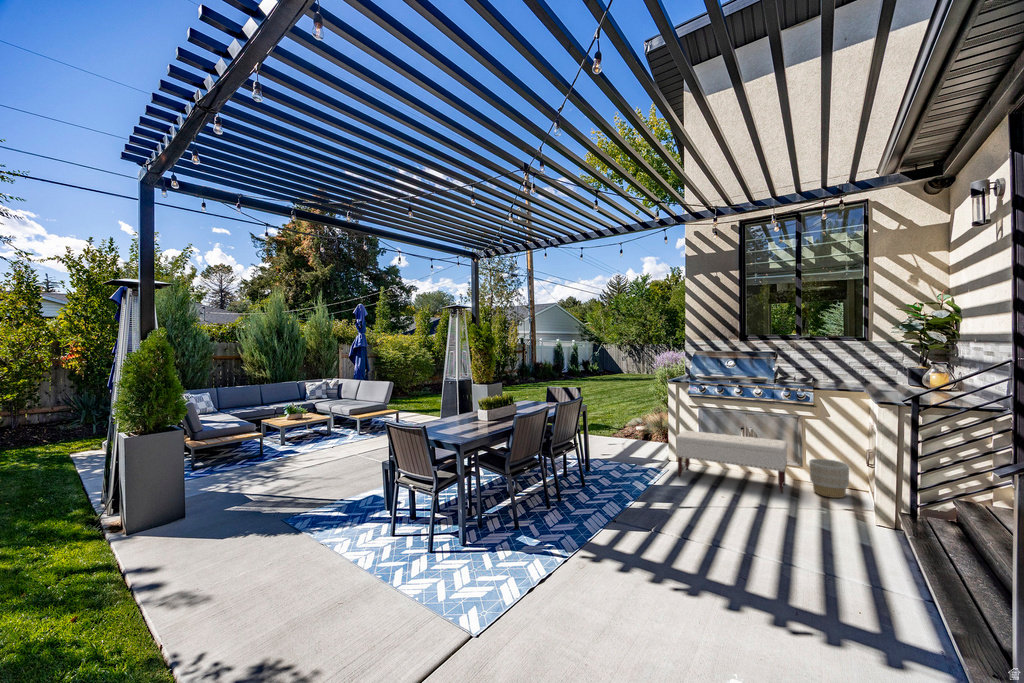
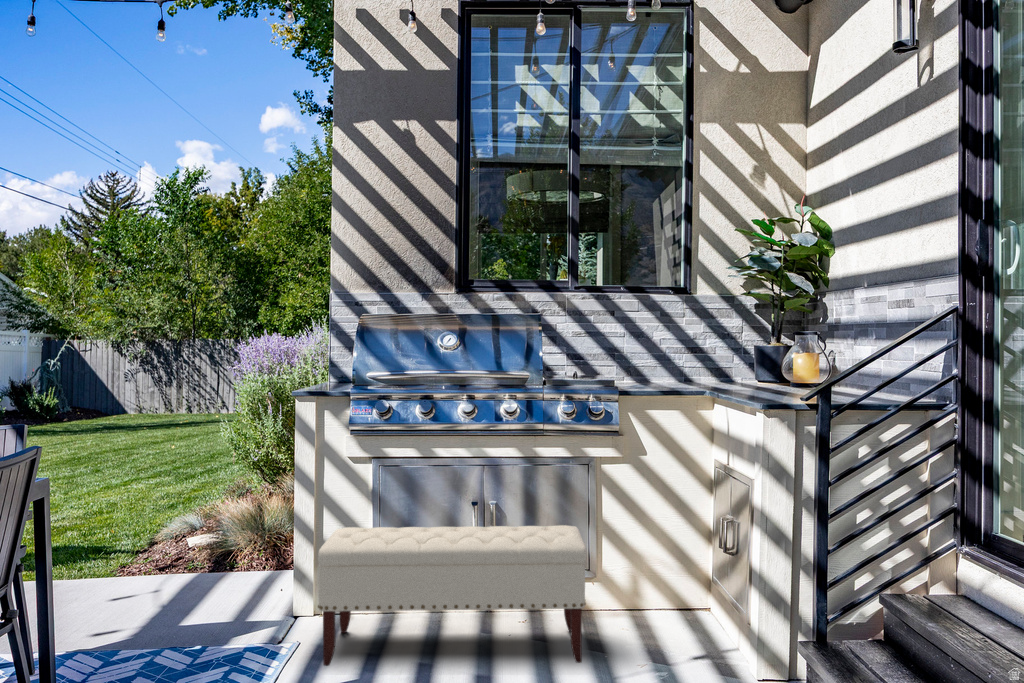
planter: present [809,459,849,498] -> none [625,557,702,650]

